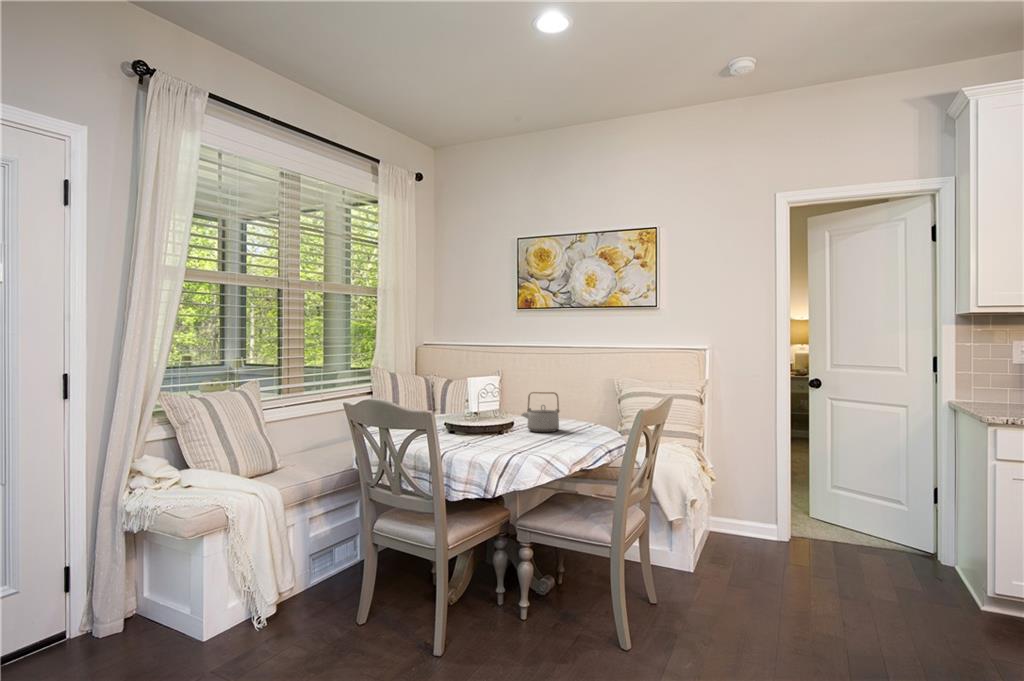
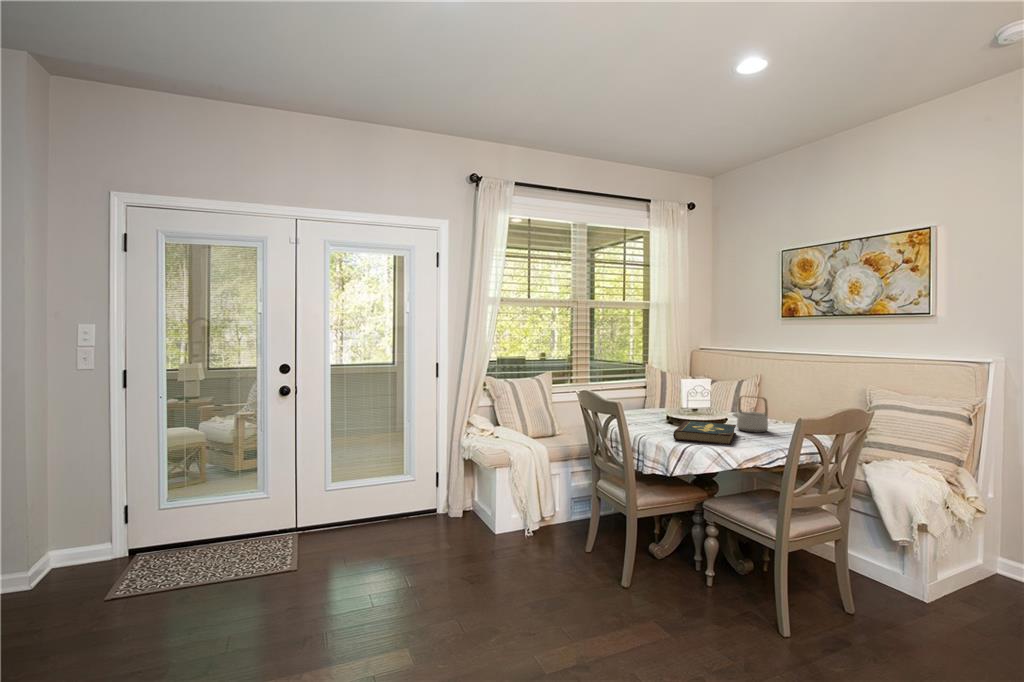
book: none [478,426,553,451] -> present [673,421,736,445]

